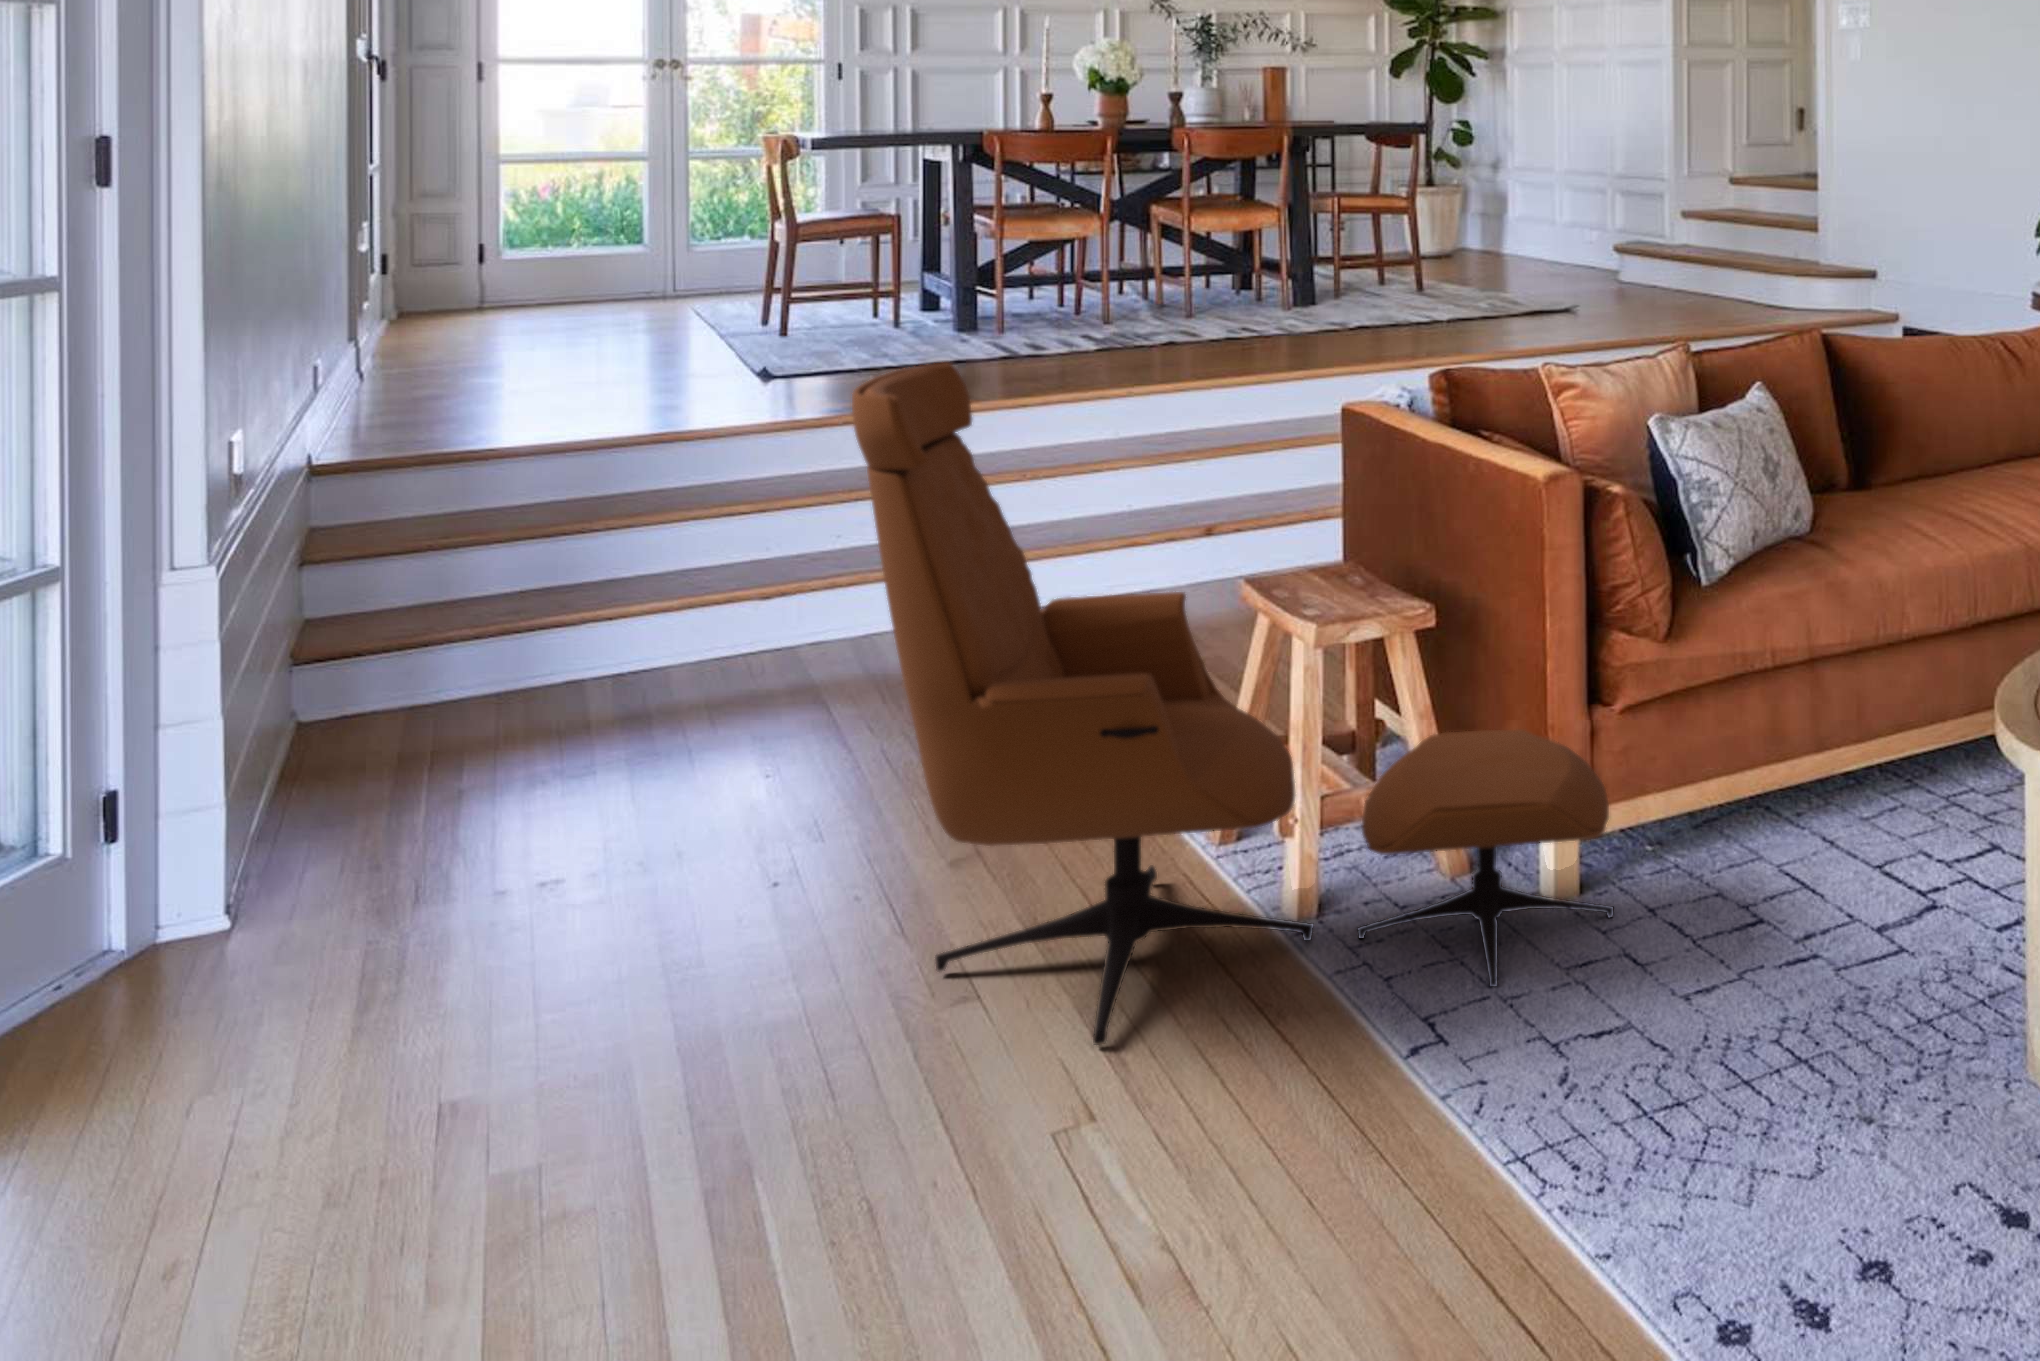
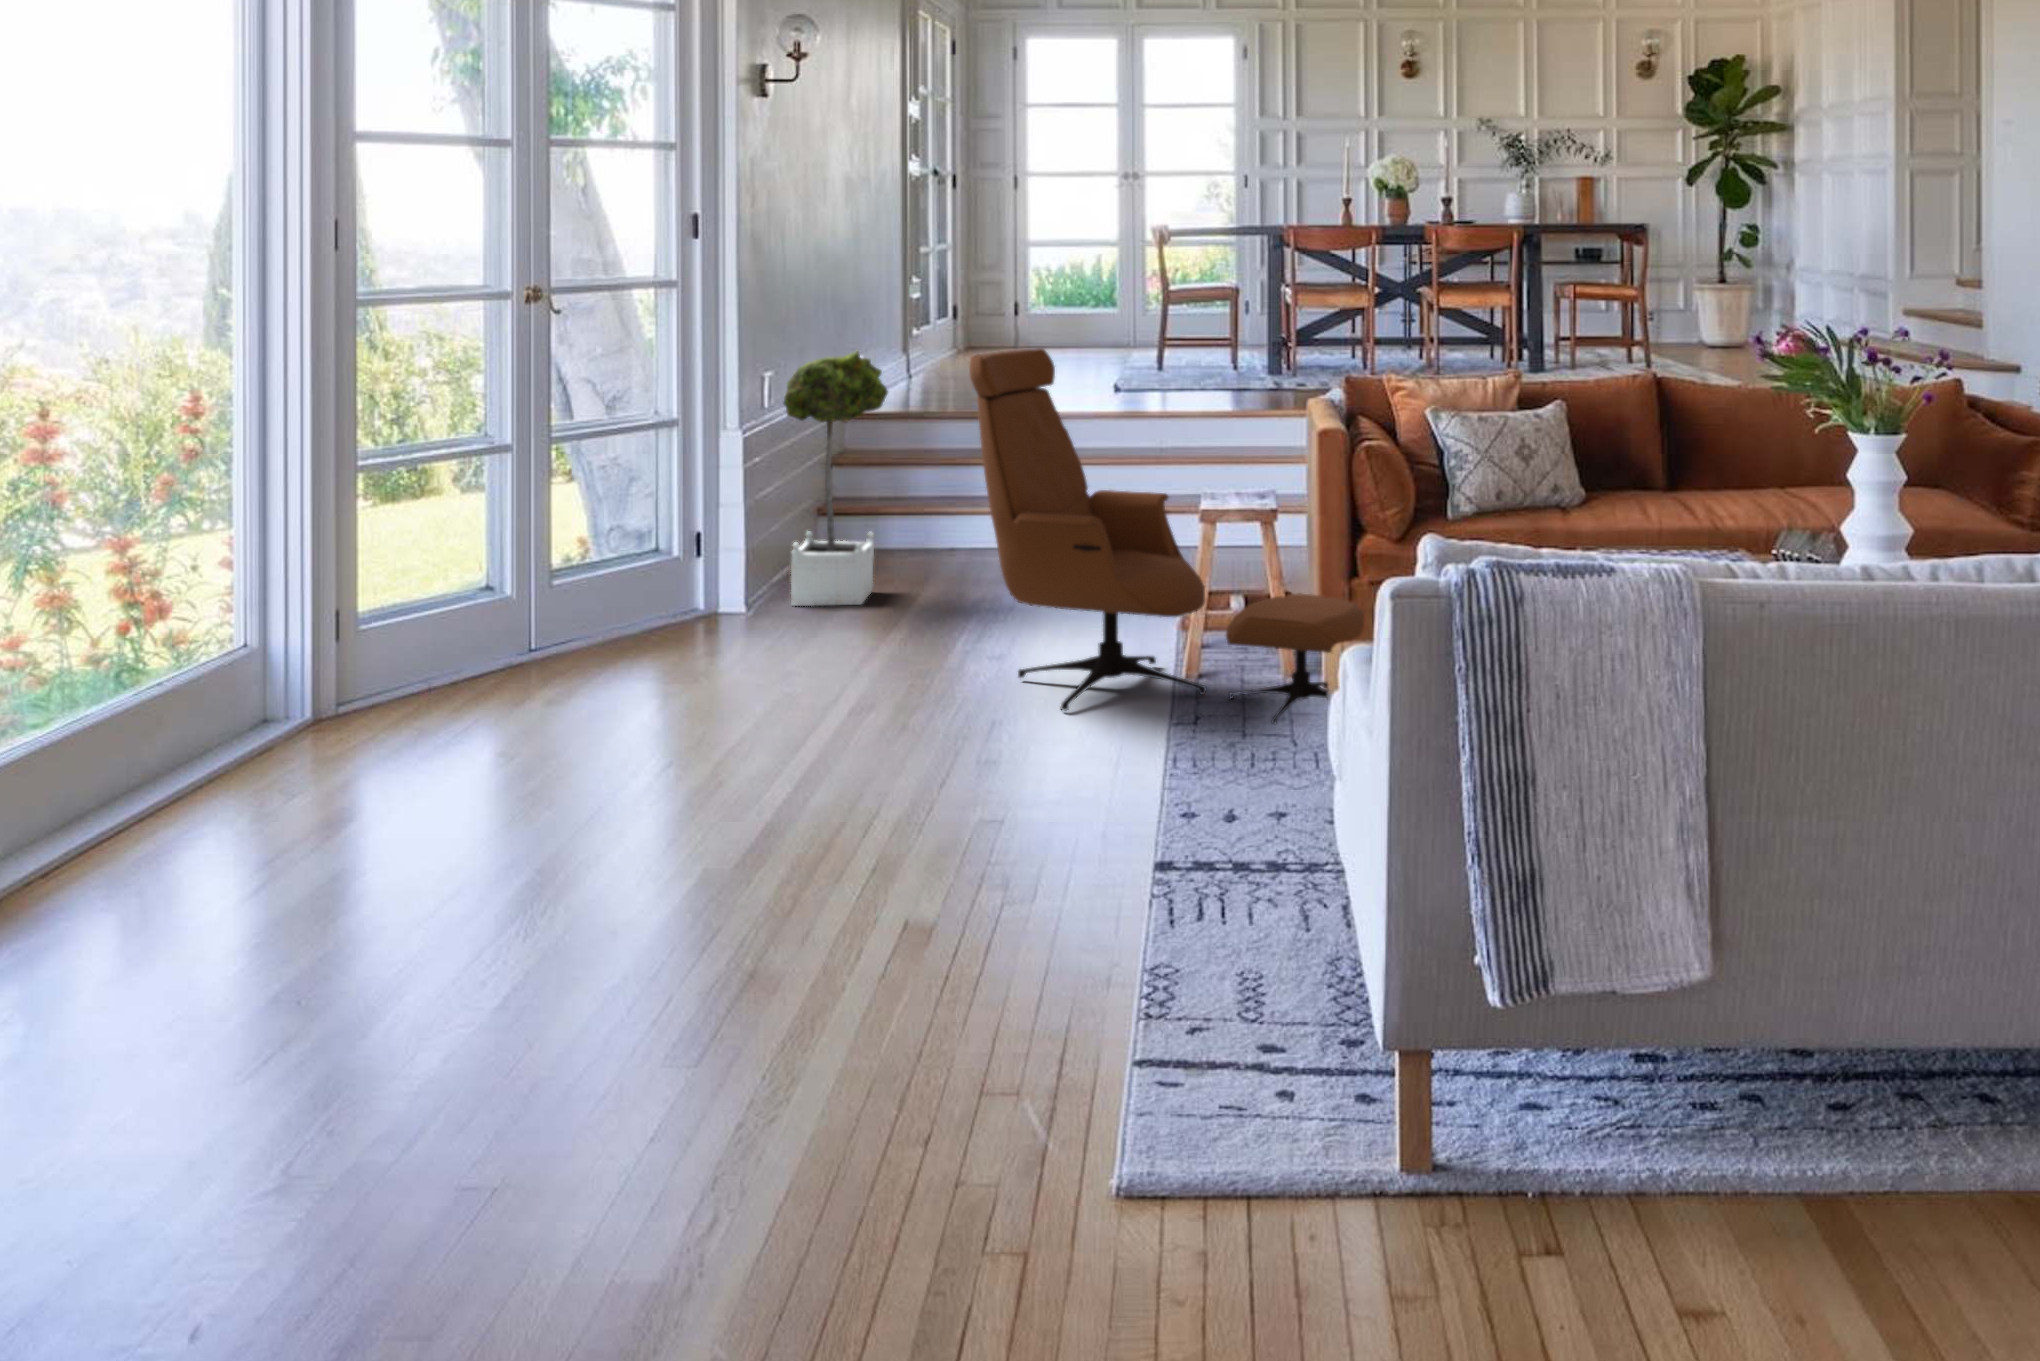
potted tree: none [278,371,511,859] -> present [784,351,888,606]

